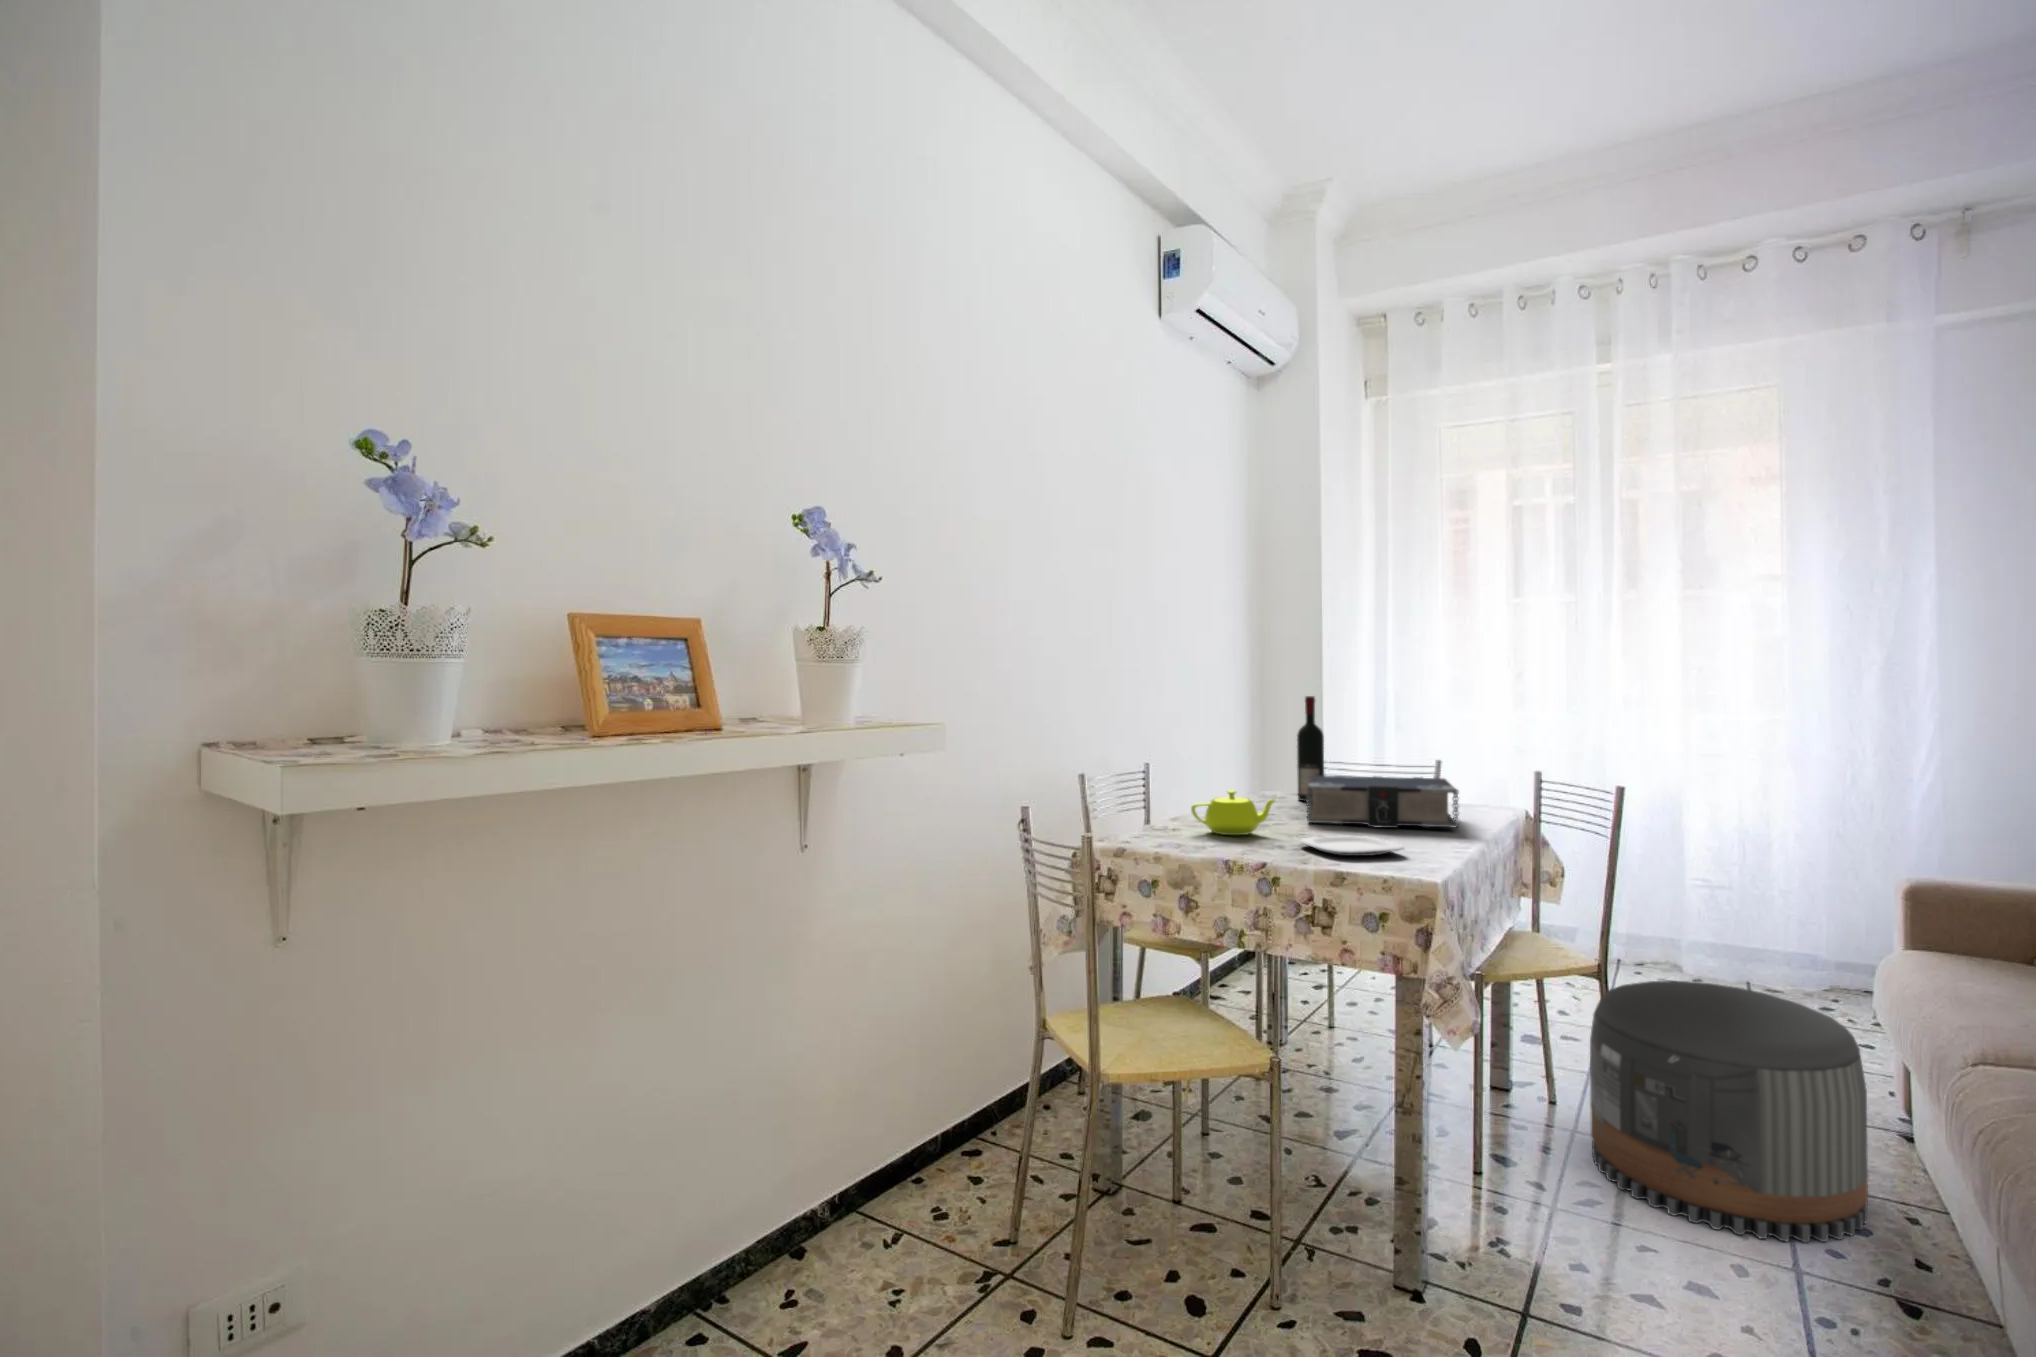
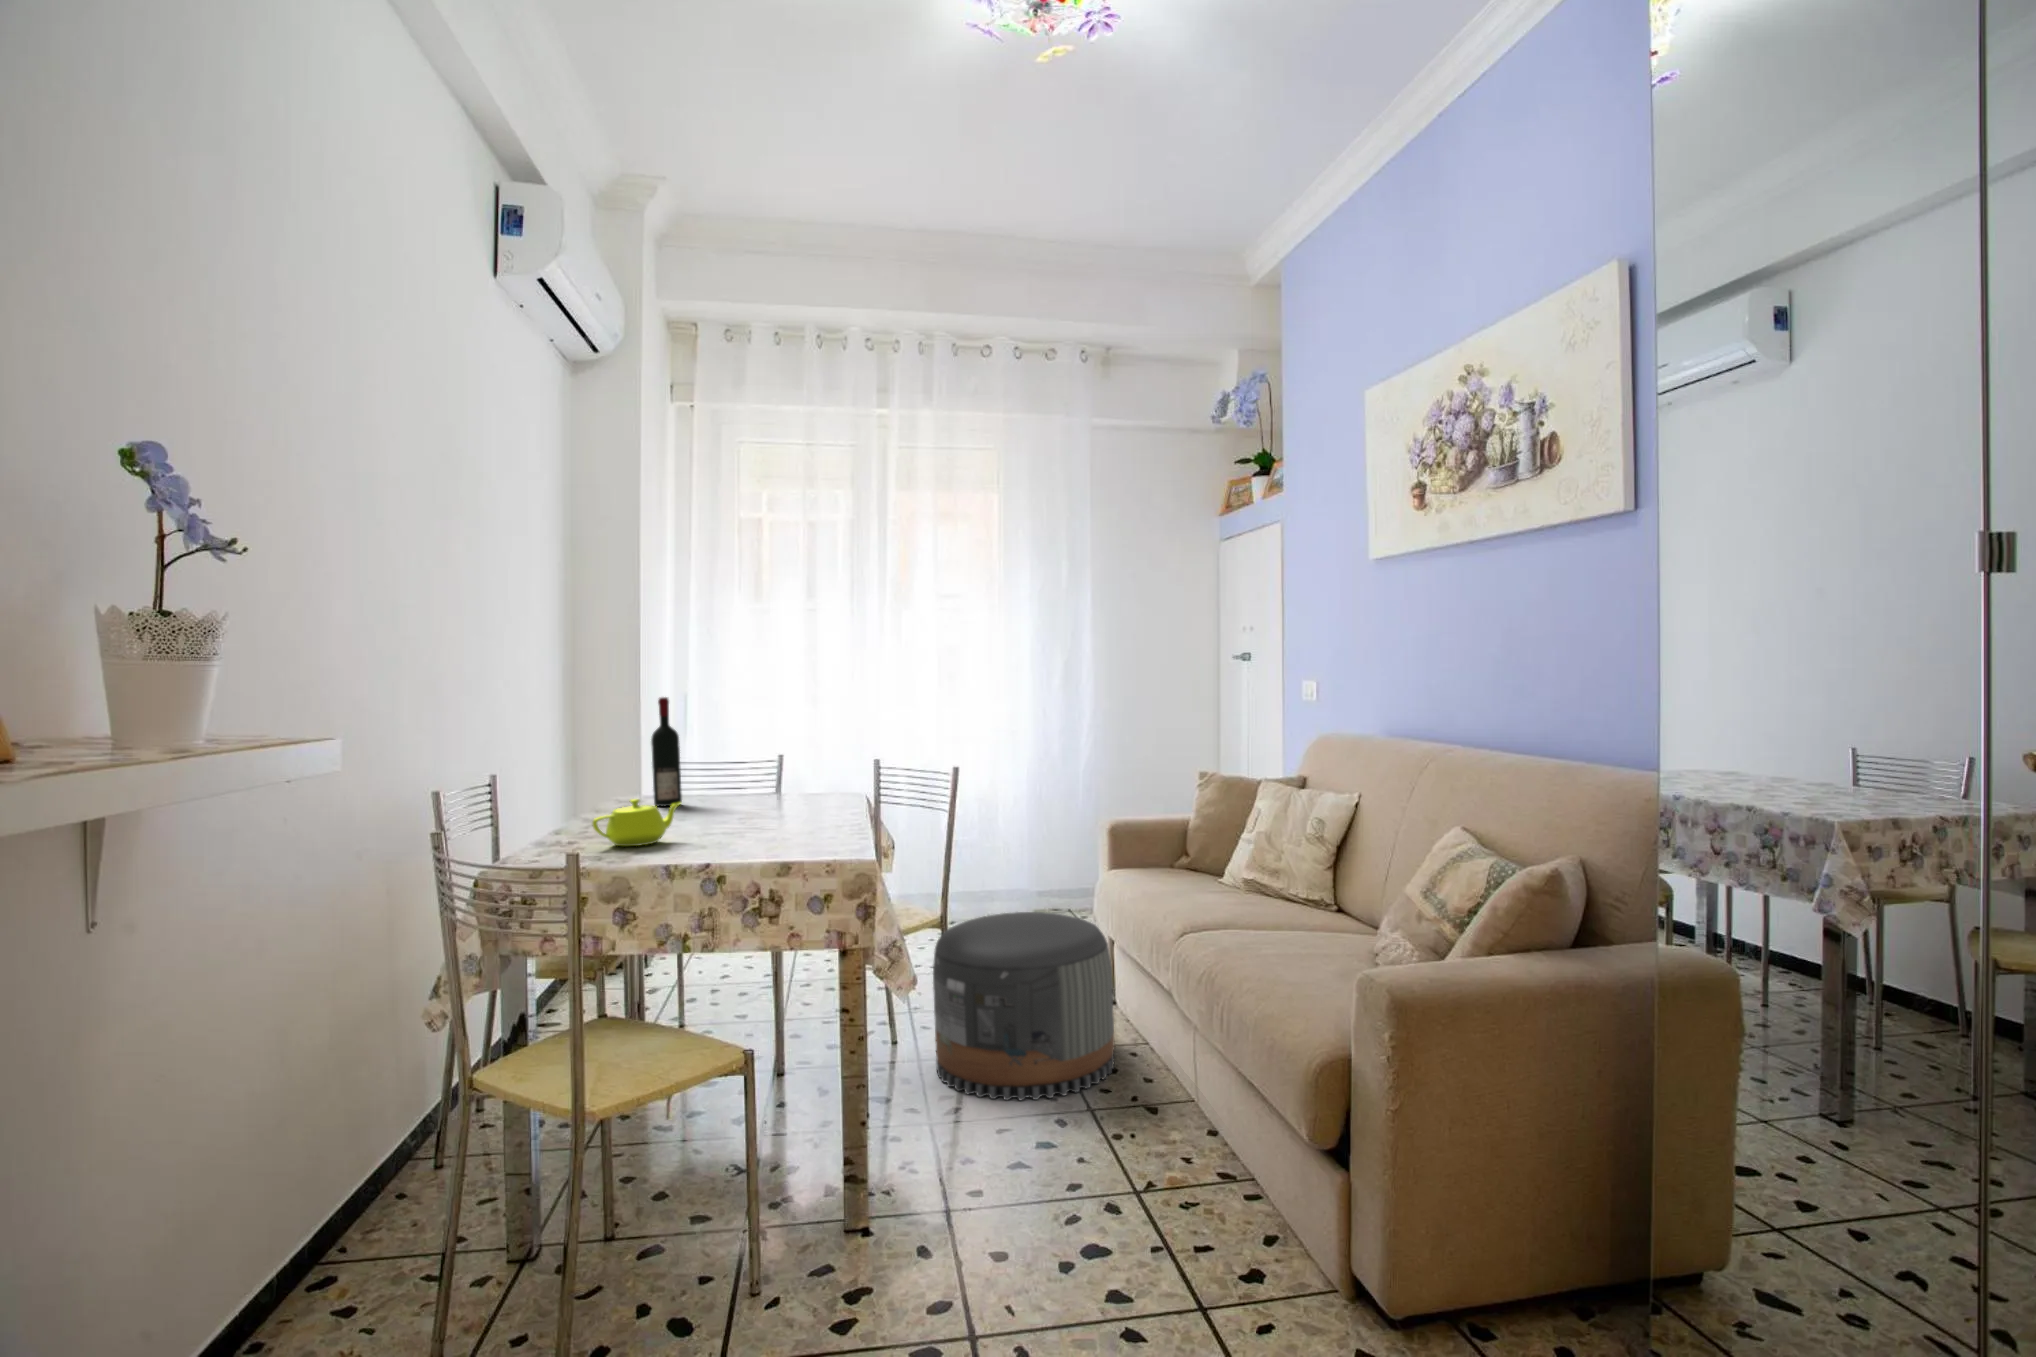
book: present [1307,776,1459,828] -> none [678,769,833,824]
plate: present [1300,836,1404,856] -> none [717,828,818,848]

